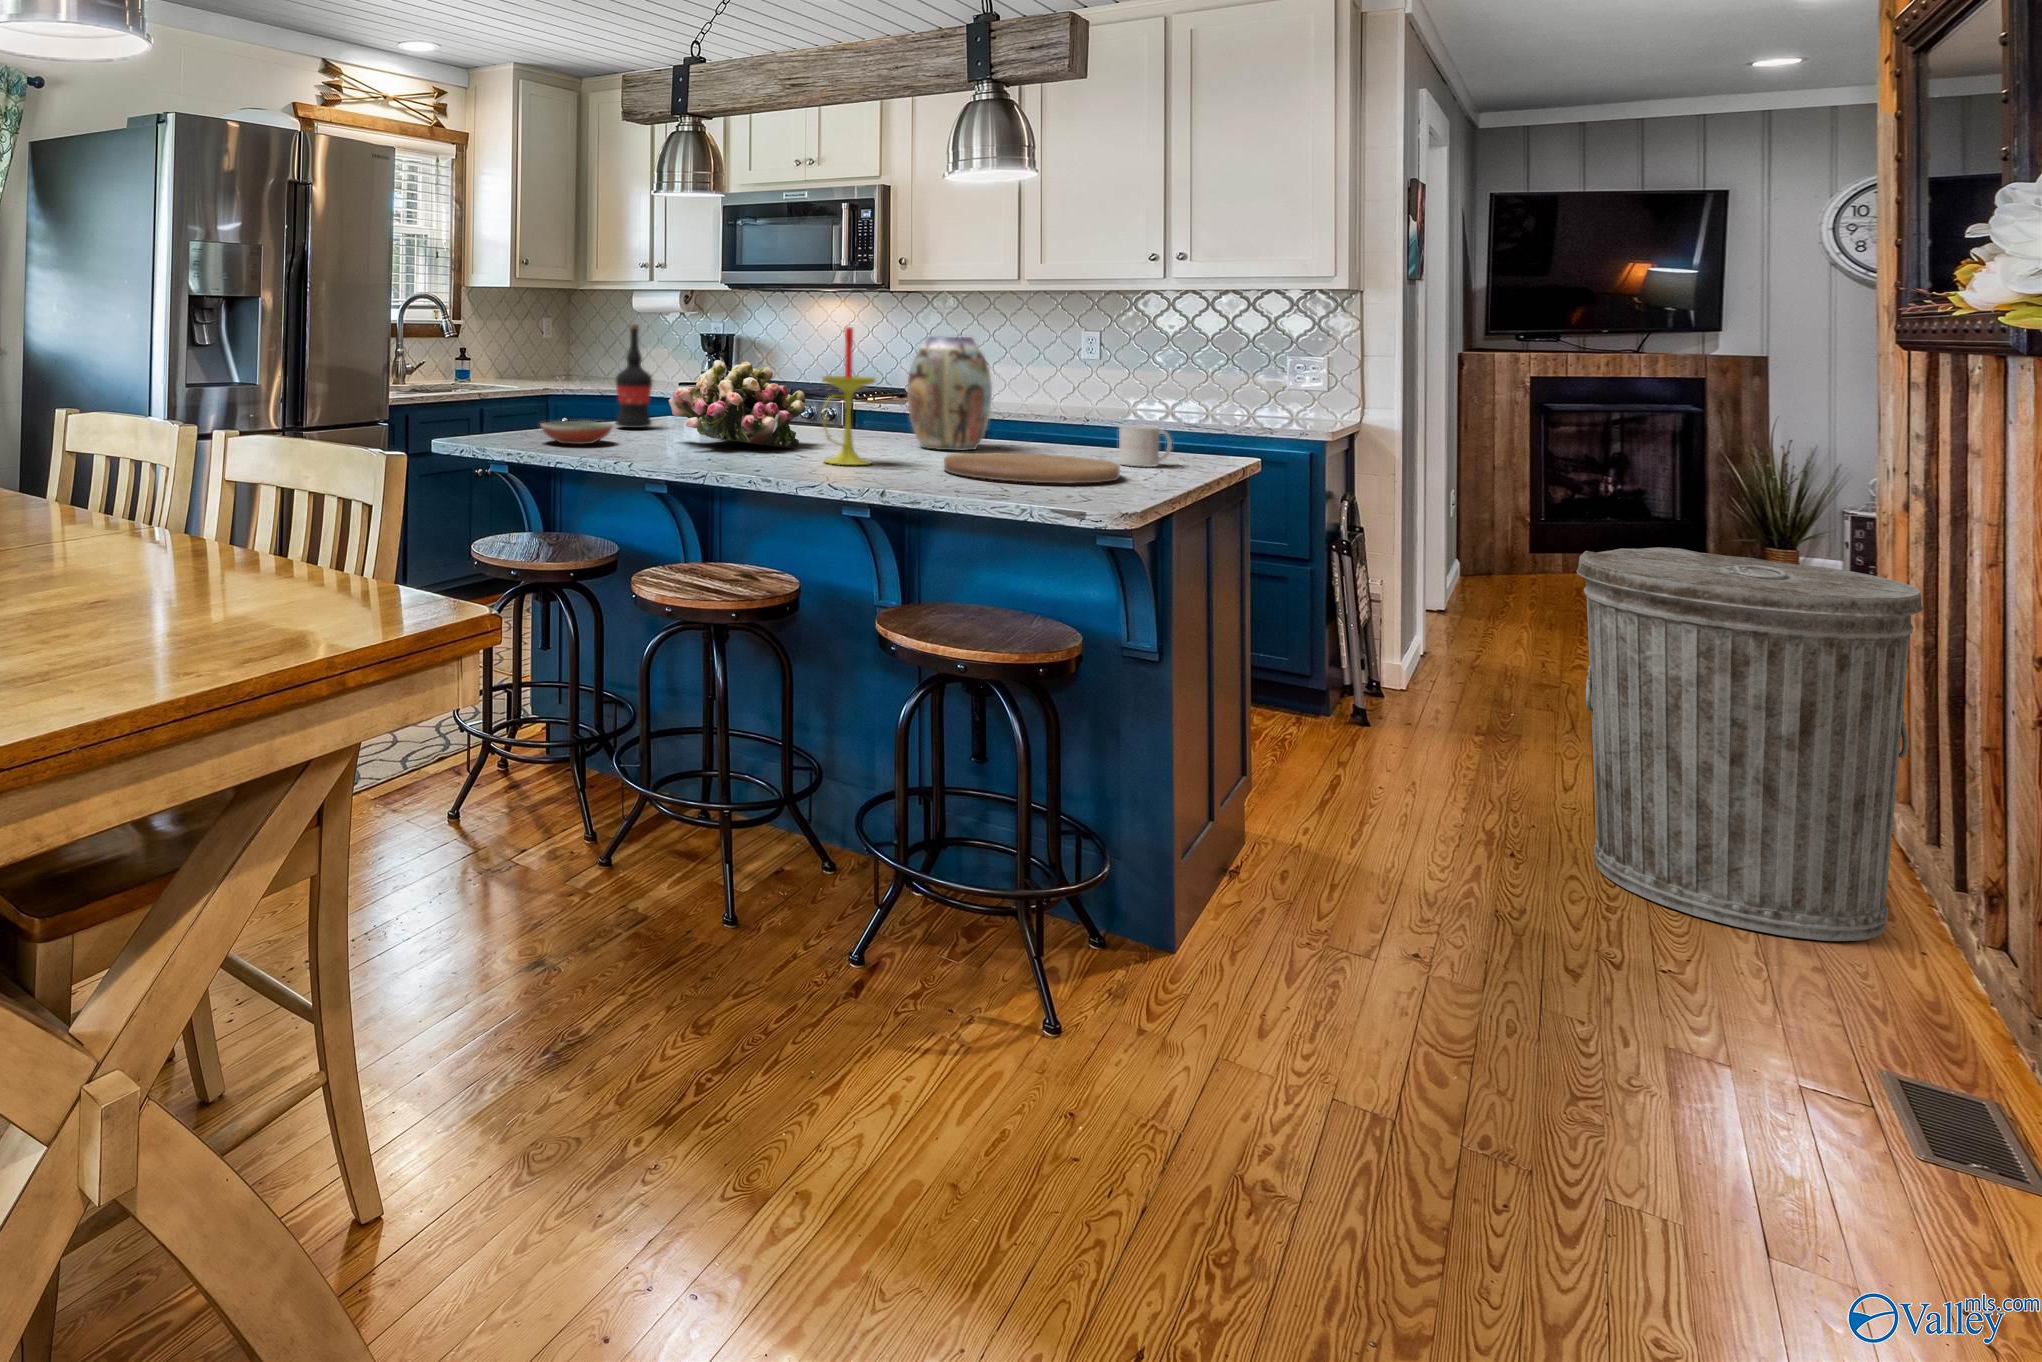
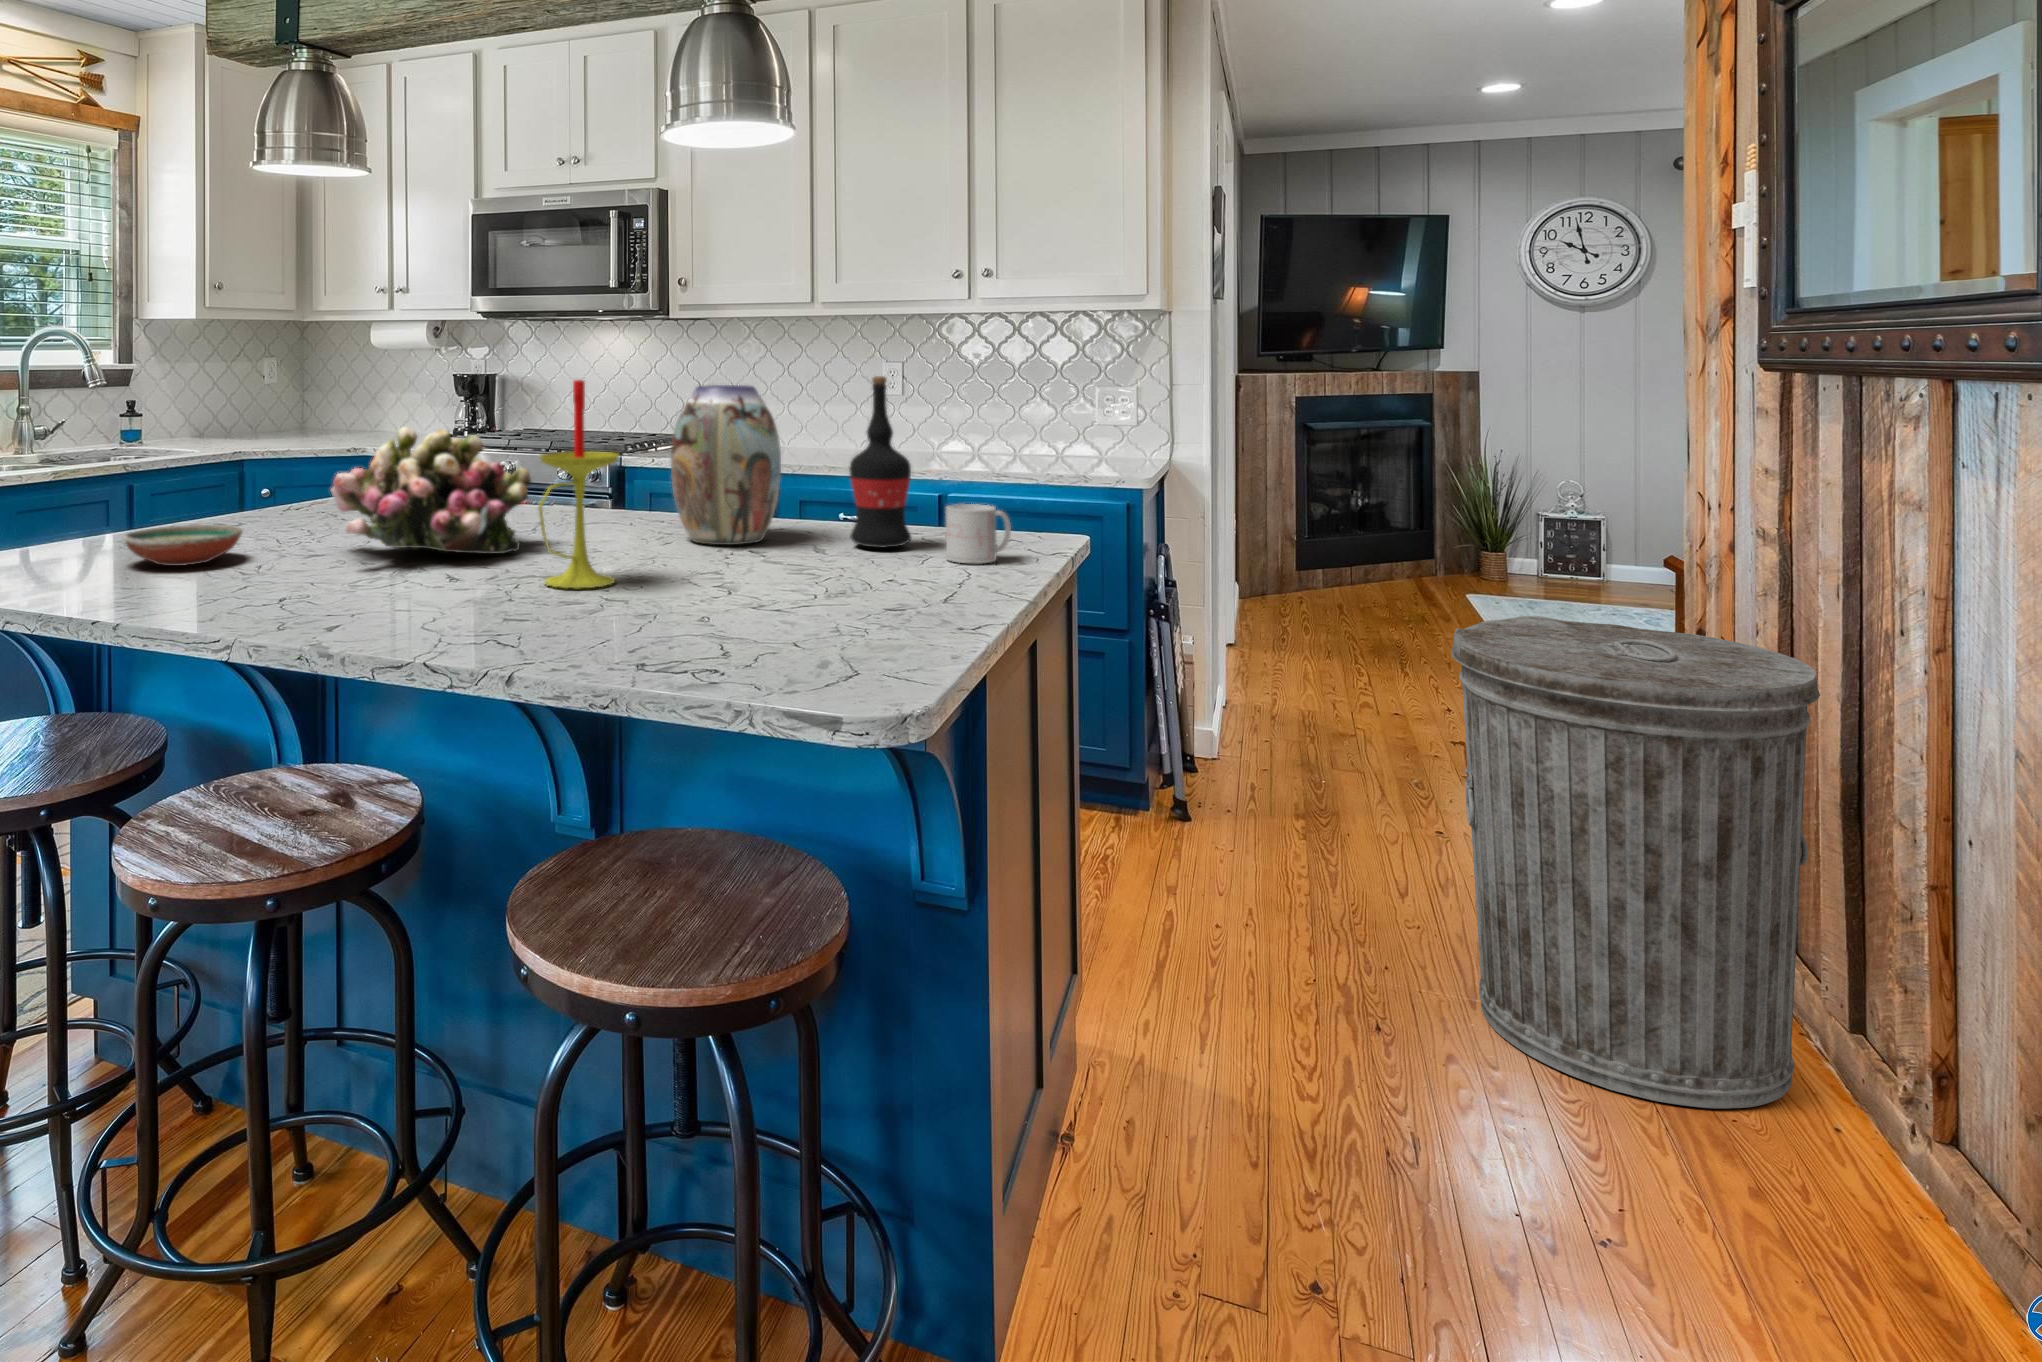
wine bottle: present [615,324,653,428] -> present [849,376,911,548]
cutting board: present [944,453,1120,483] -> none [715,553,954,613]

